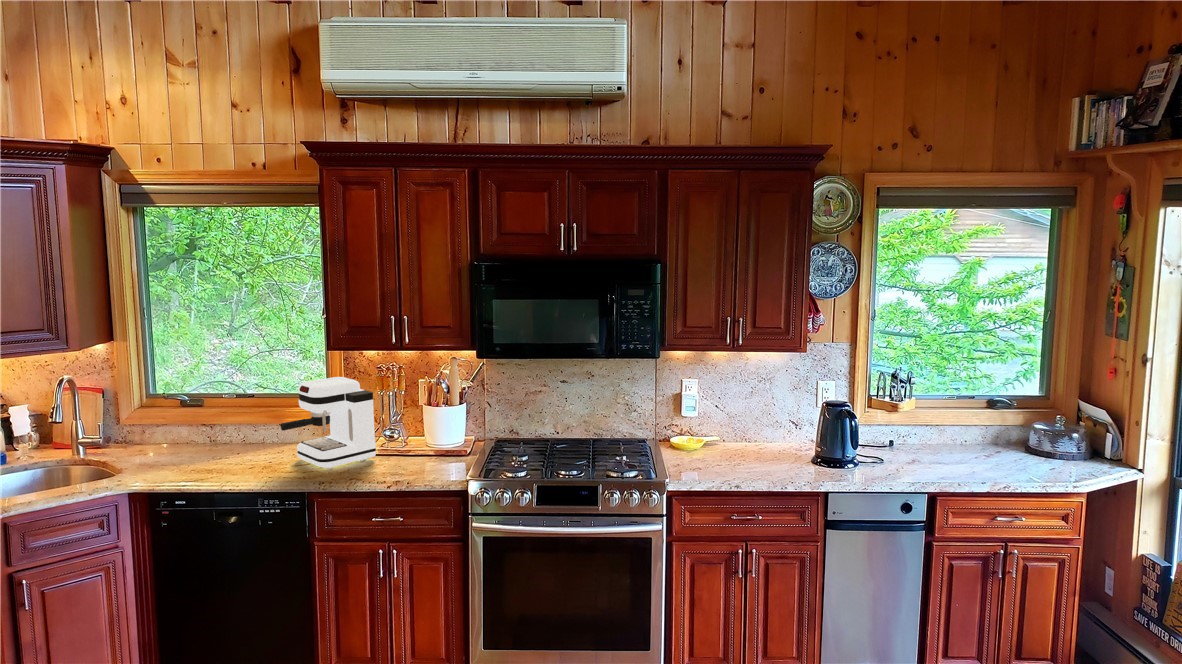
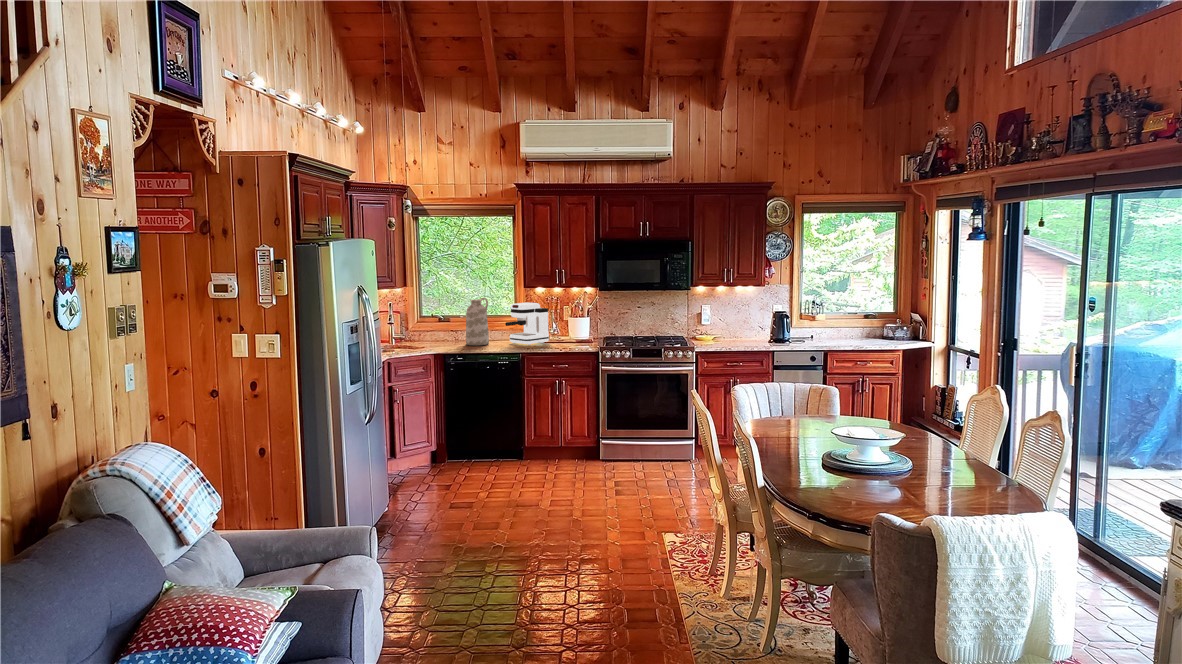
vase: none [204,370,255,469] -> present [466,298,489,345]

